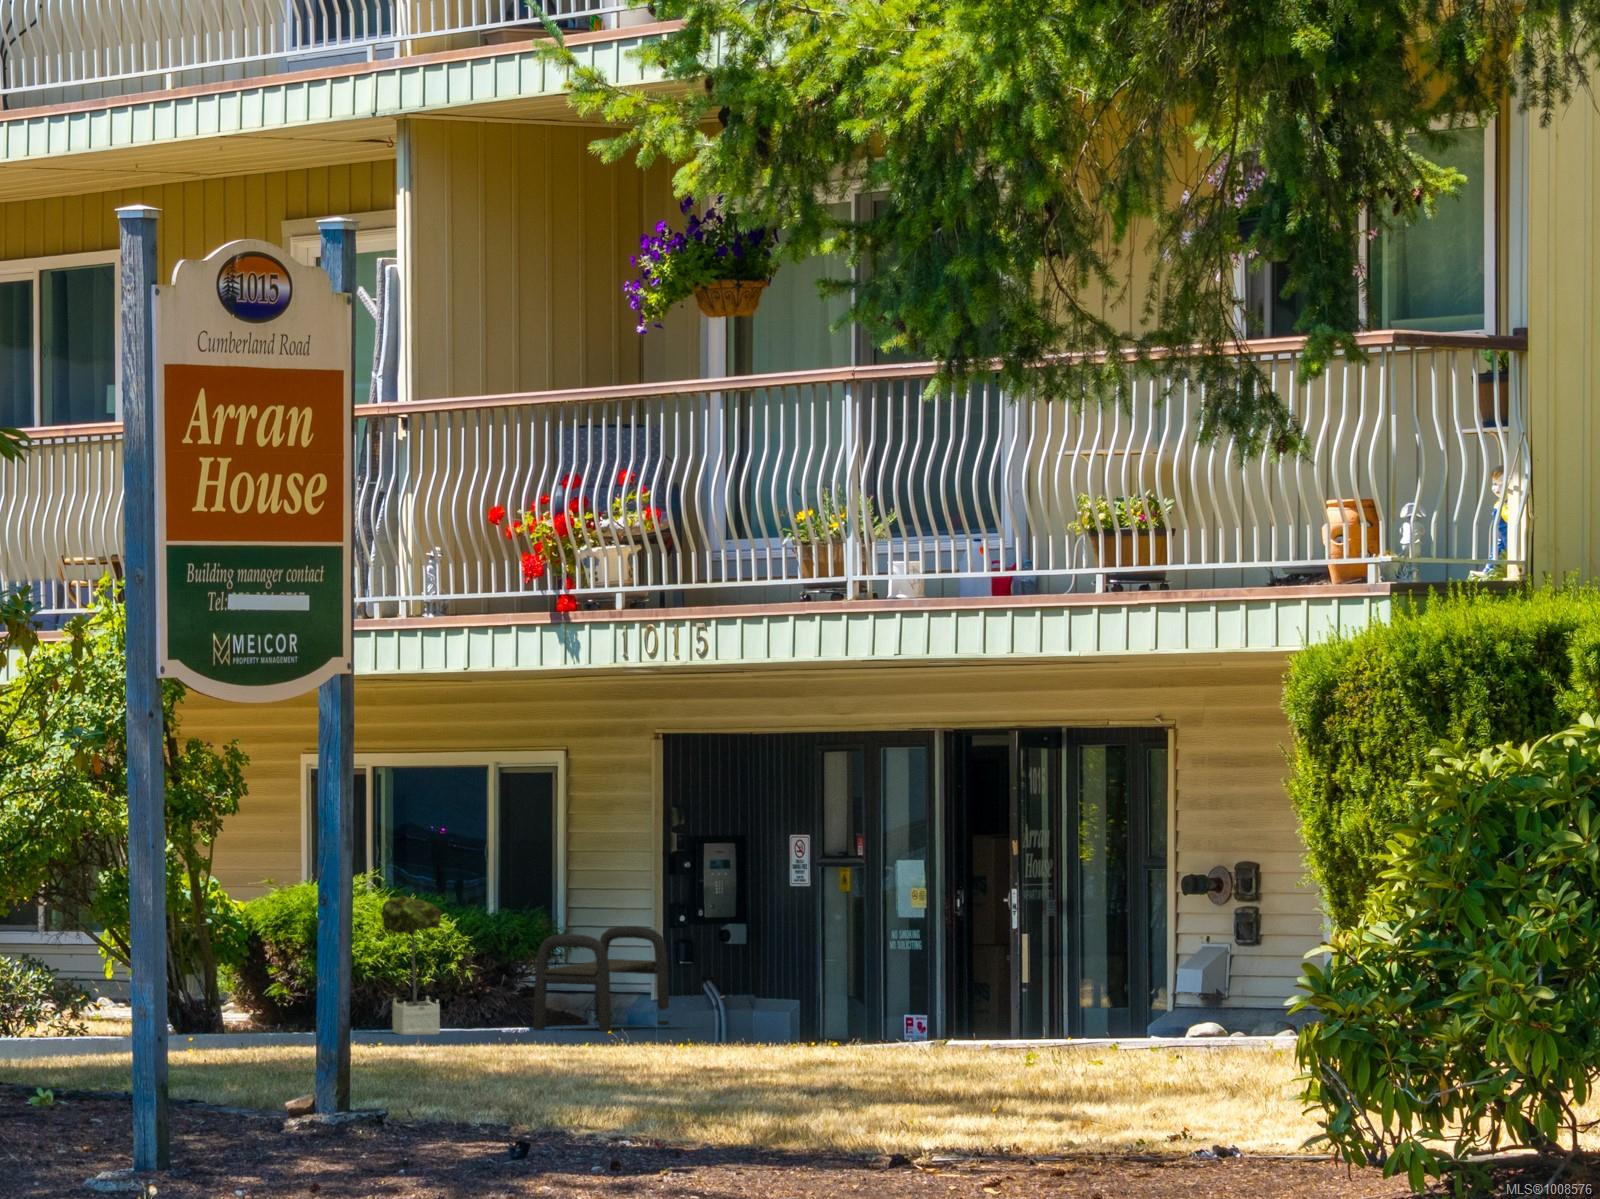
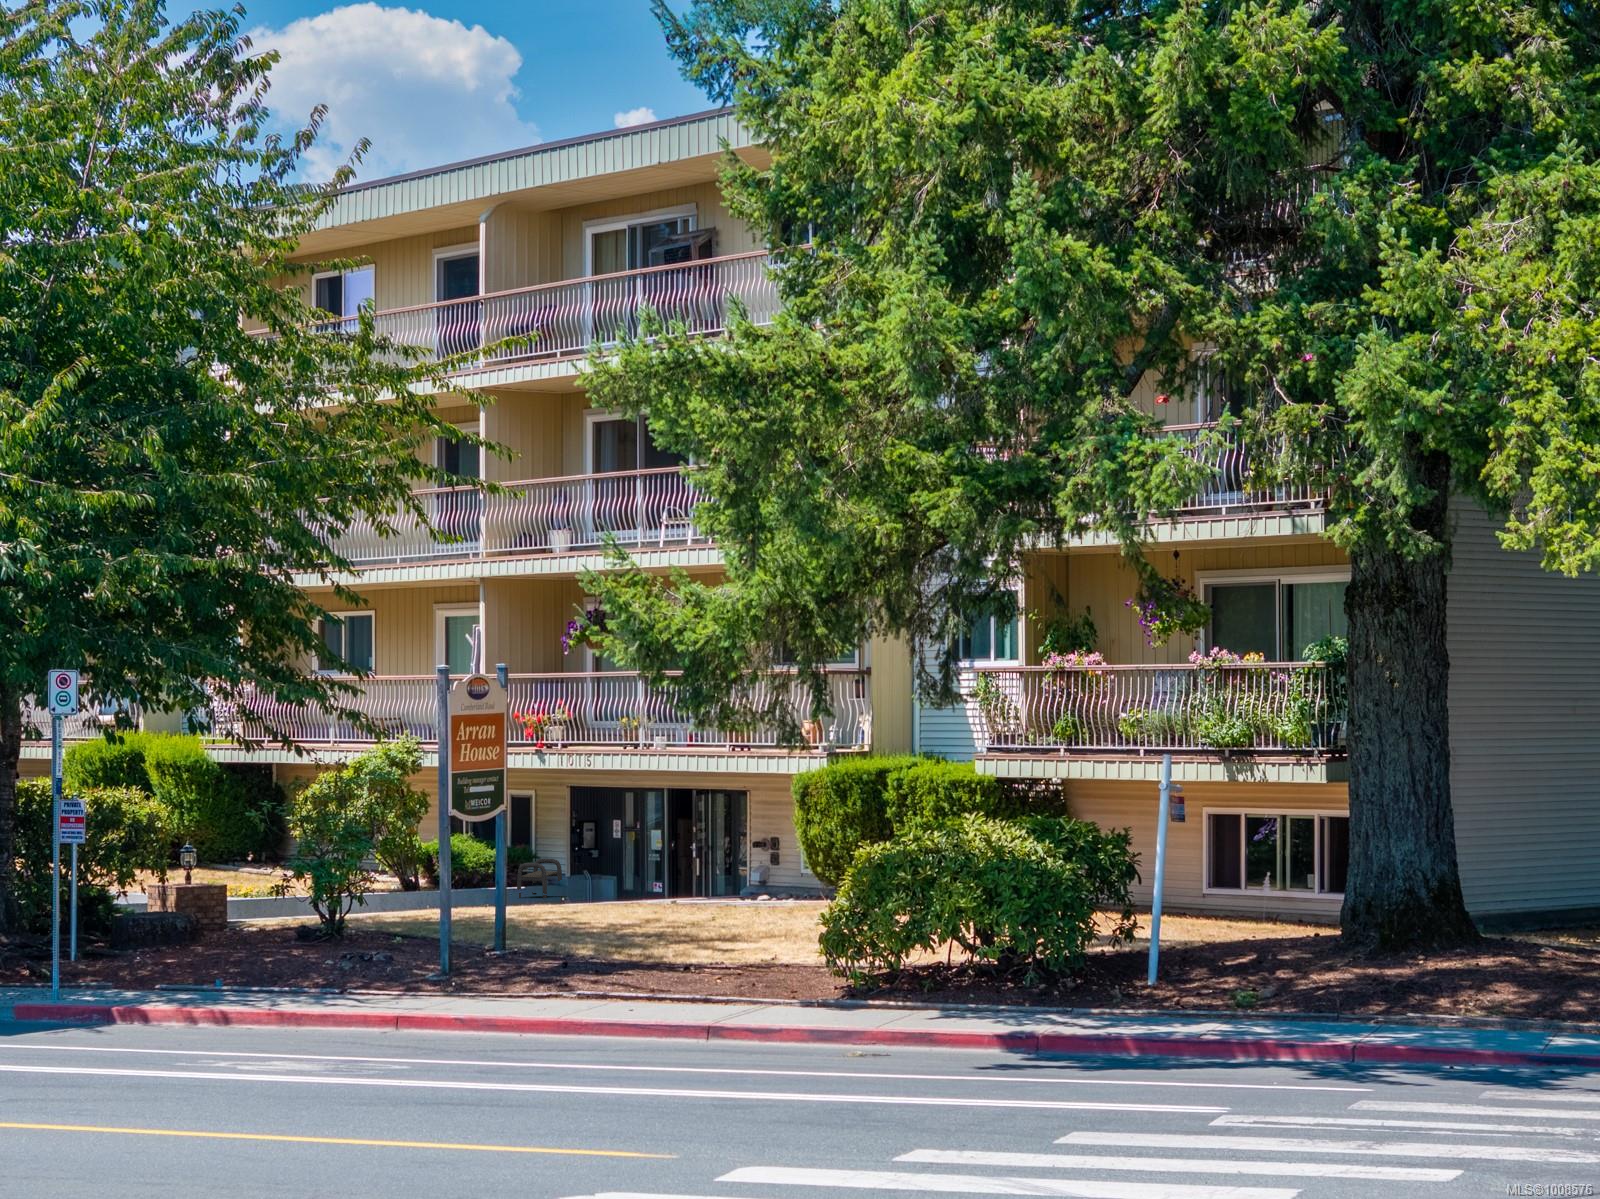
potted tree: present [381,895,442,1035] -> none [473,851,495,901]

